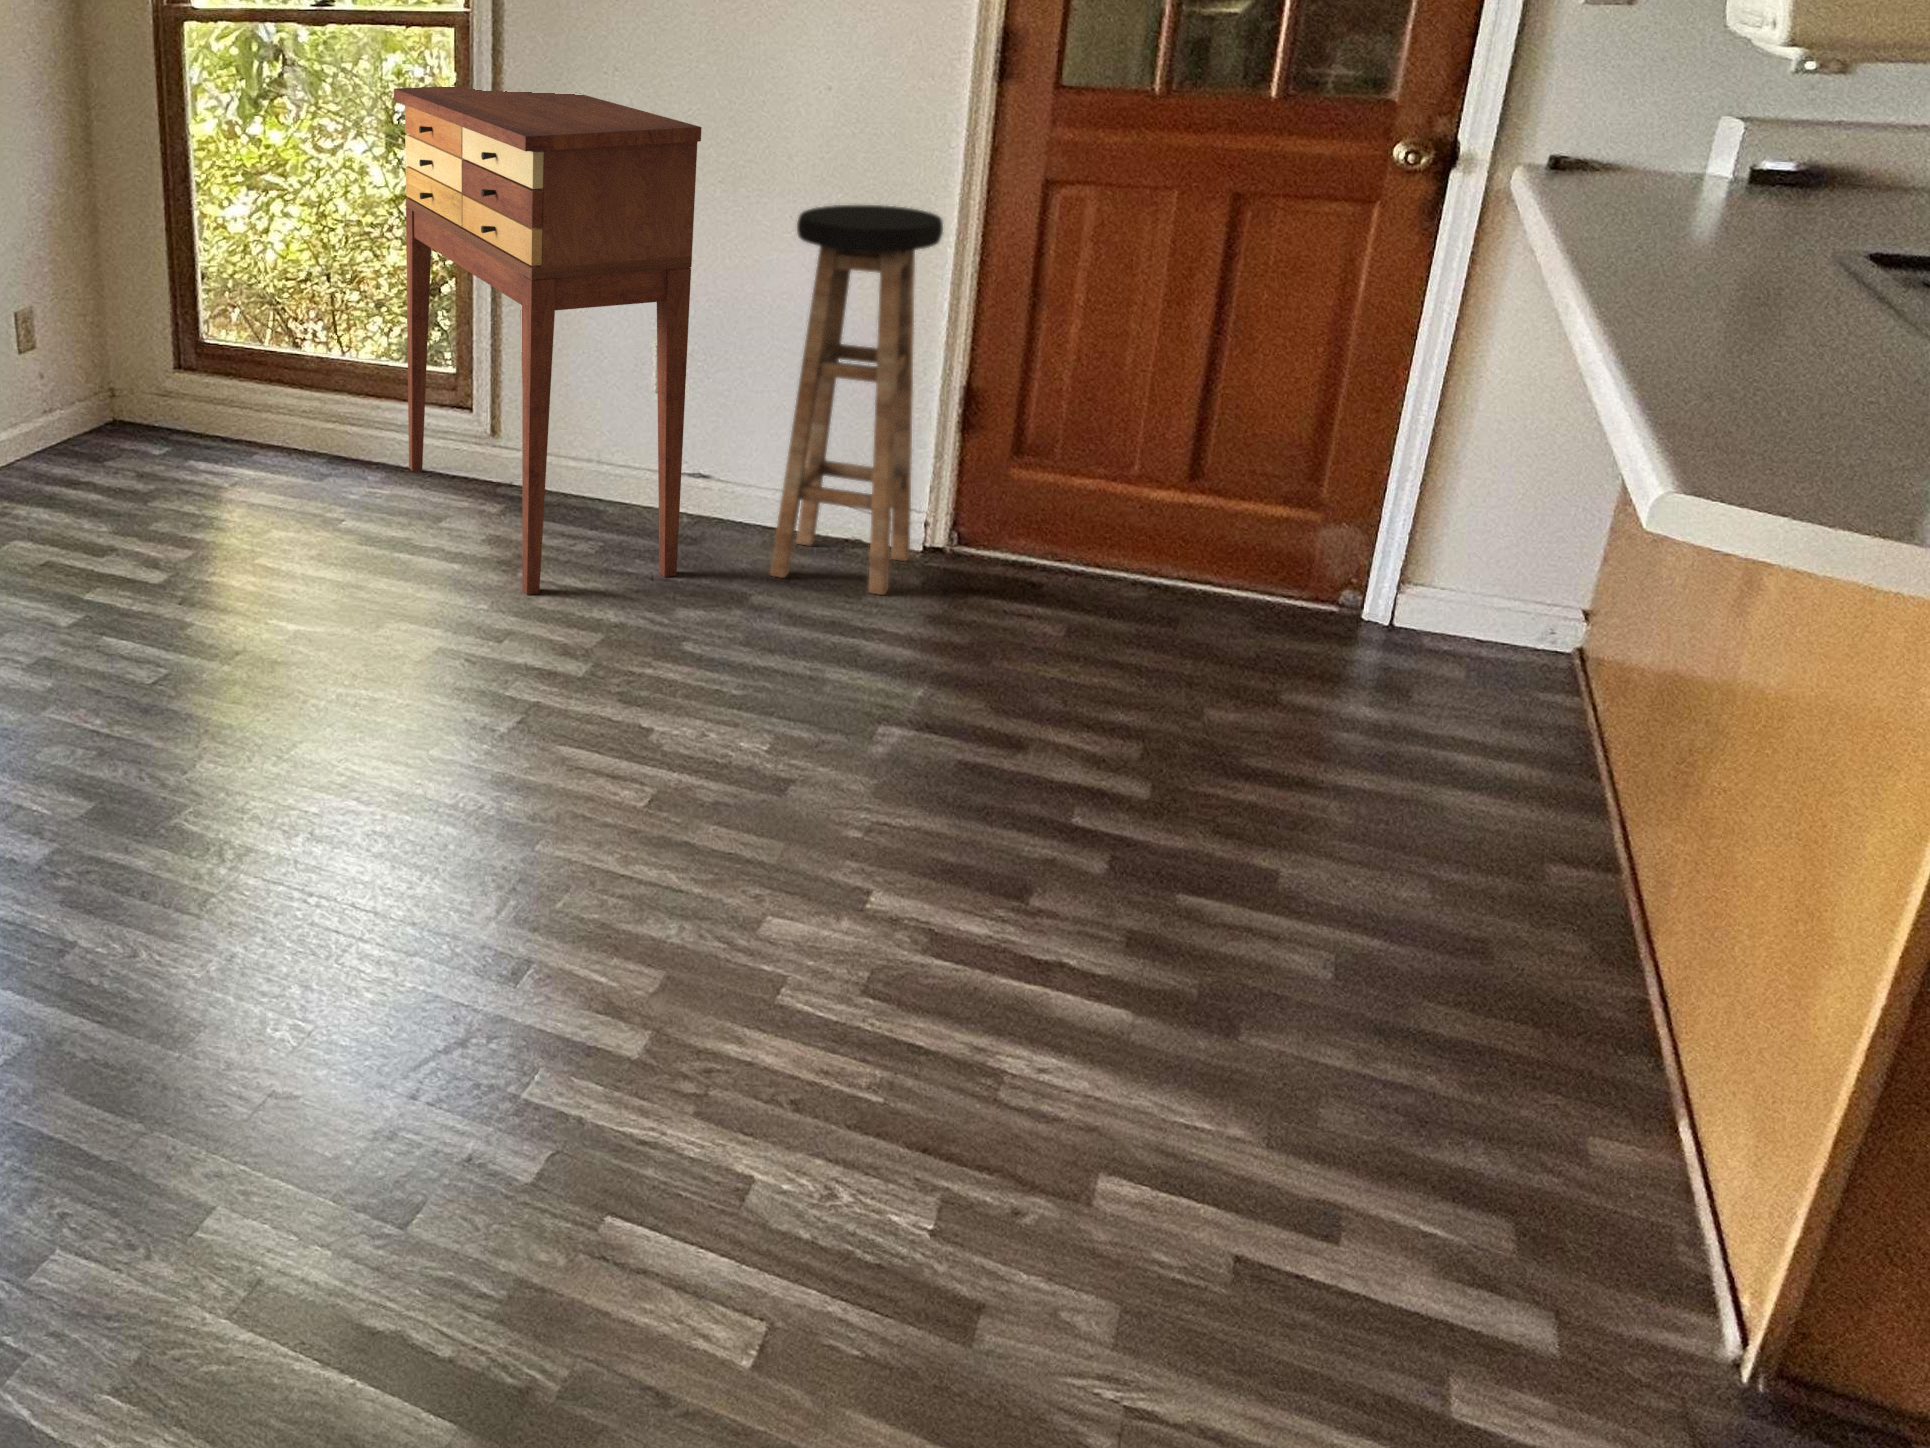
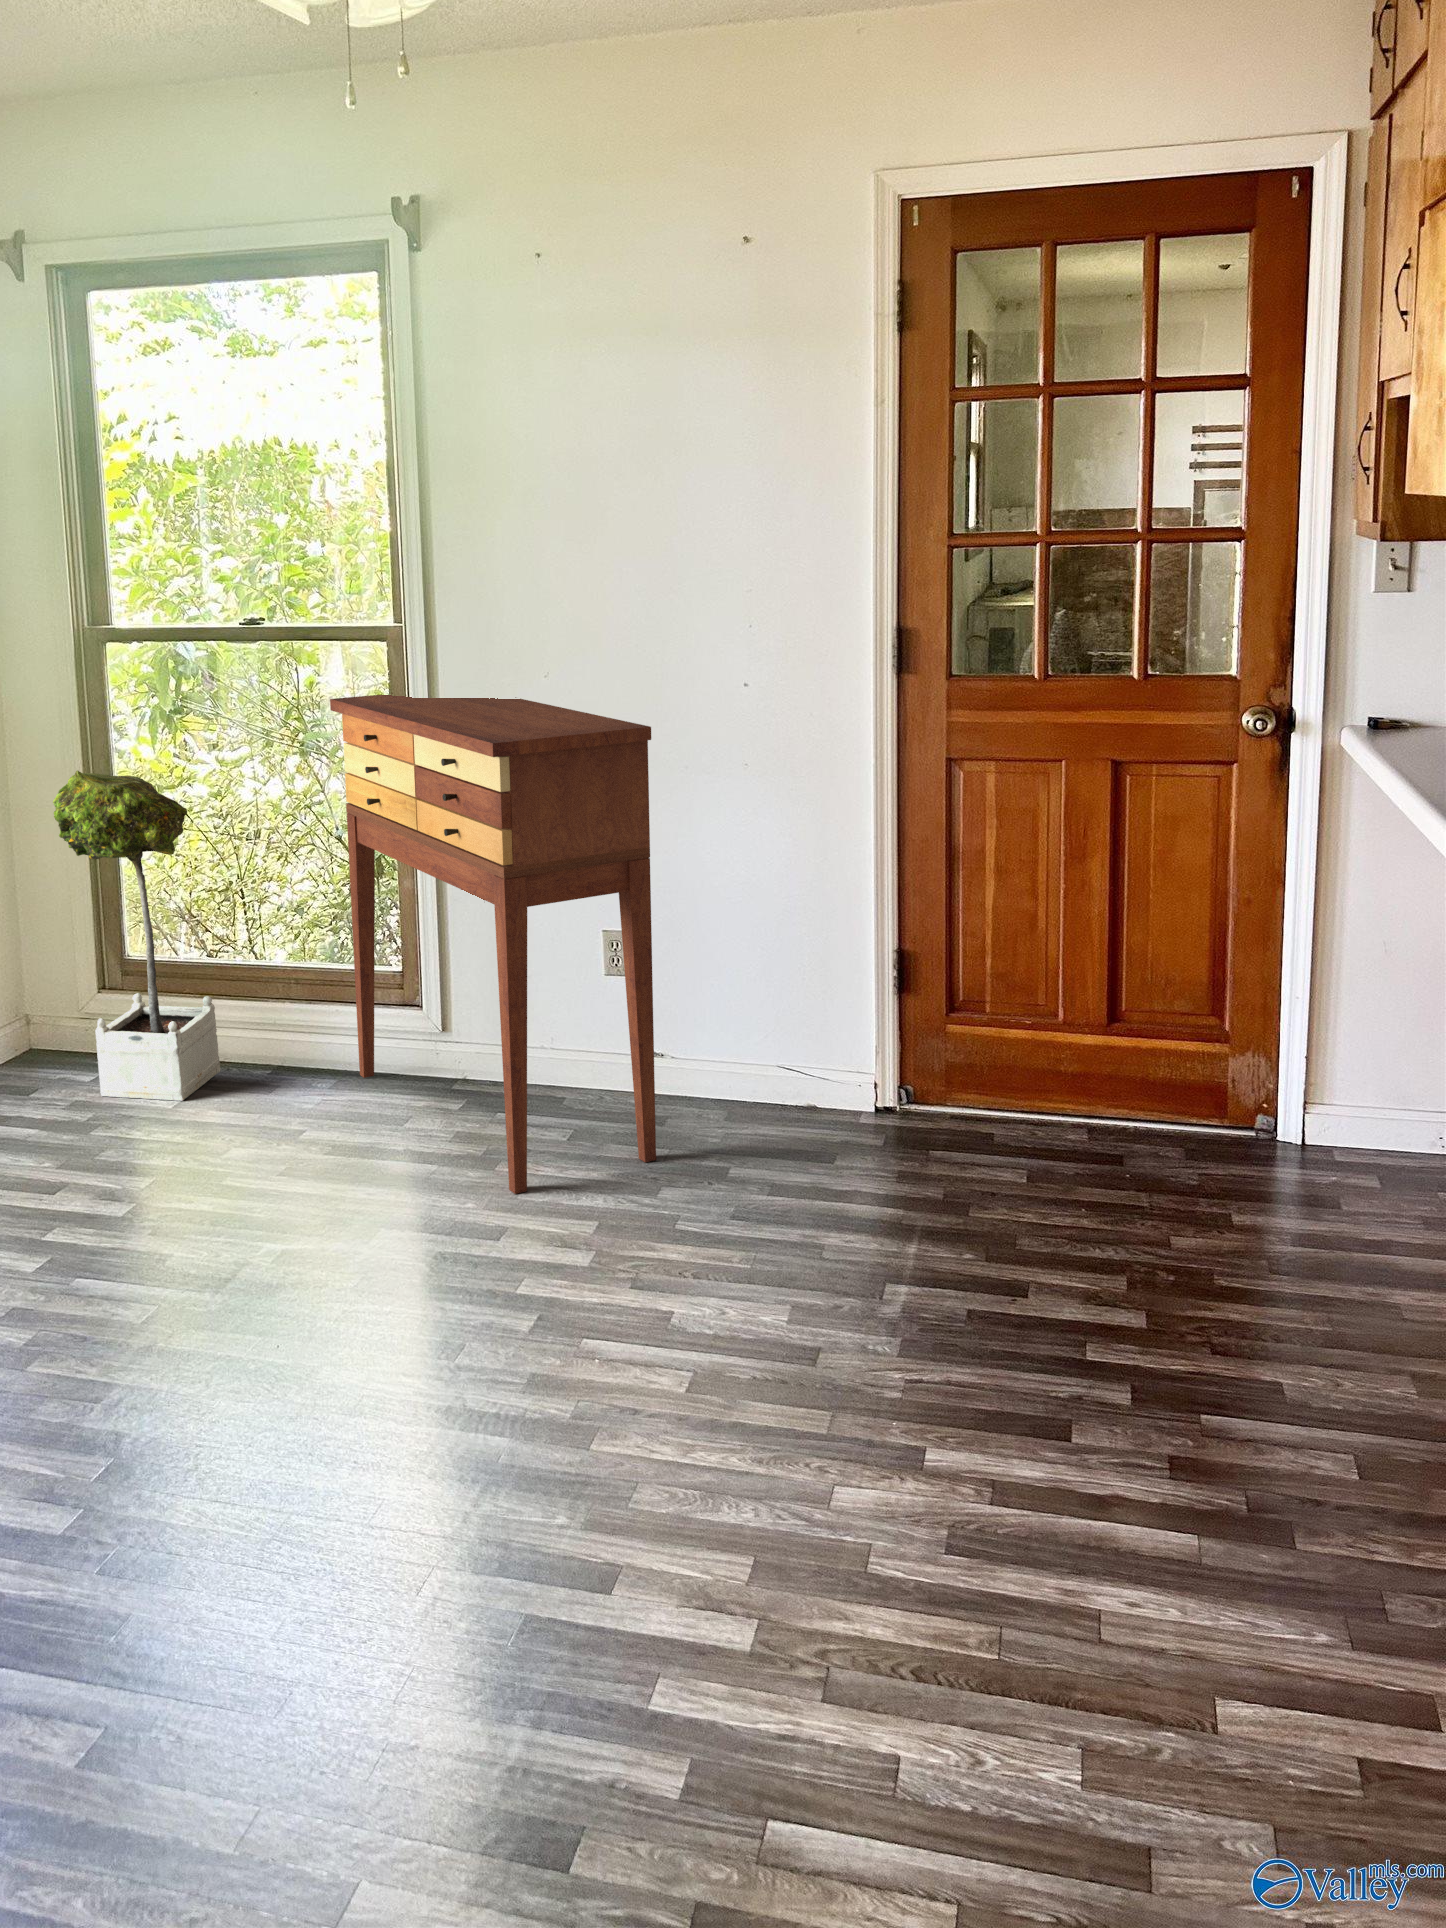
potted tree: none [125,151,280,478] -> present [53,770,220,1101]
bar stool: present [770,205,943,595] -> none [741,790,873,1160]

